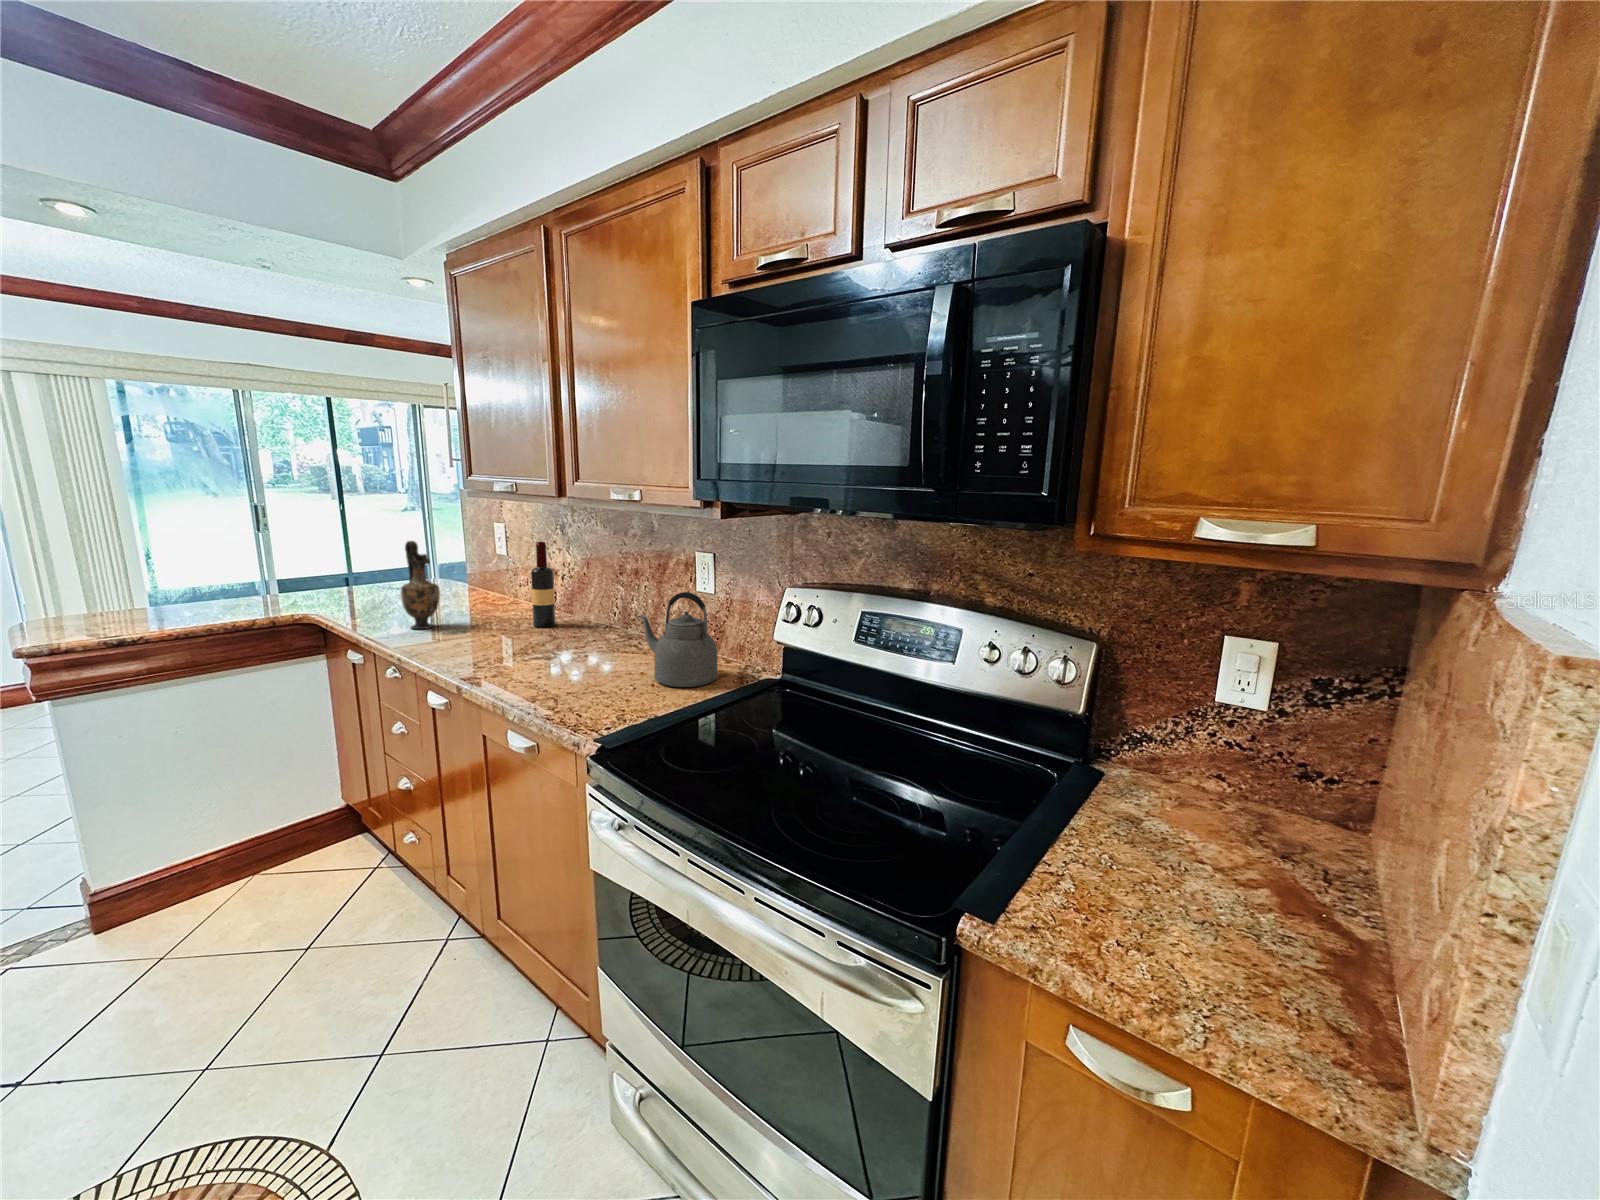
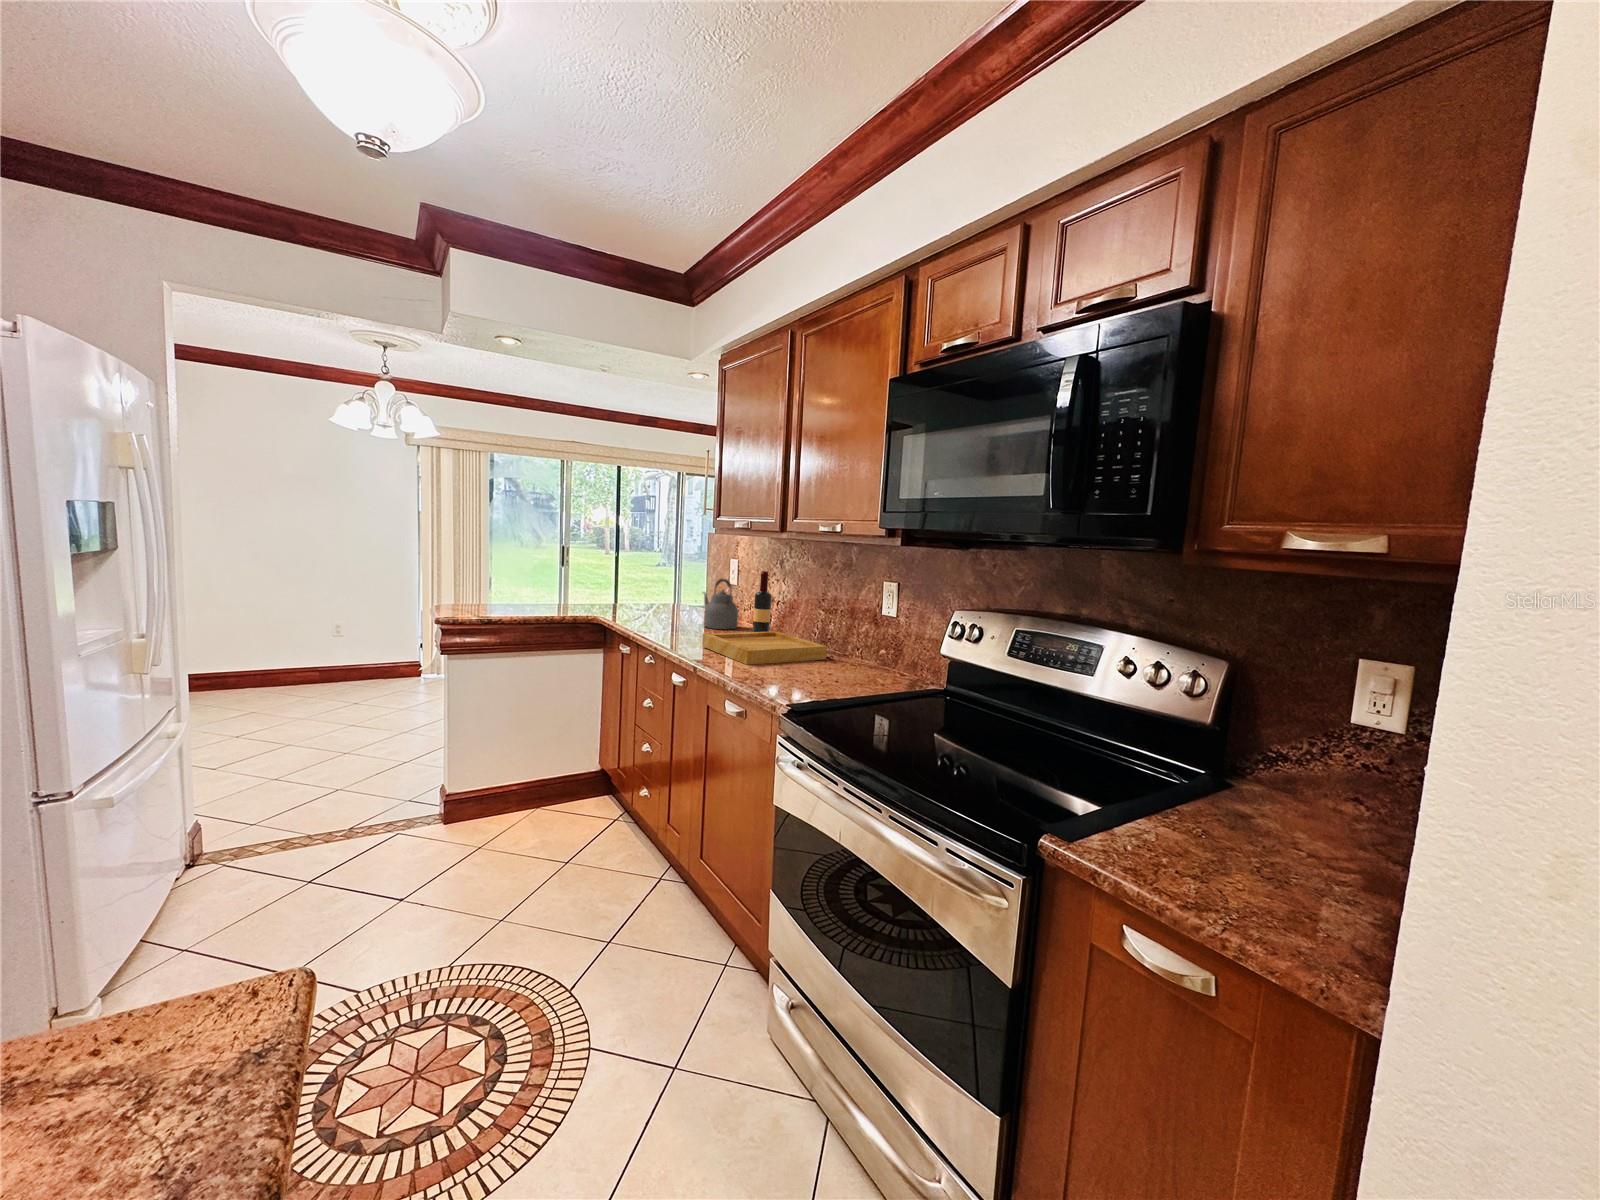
vase: present [401,541,440,629] -> none [662,565,688,633]
kettle: present [636,592,718,687] -> present [703,579,739,629]
tray: none [465,615,632,673] -> present [702,631,827,665]

